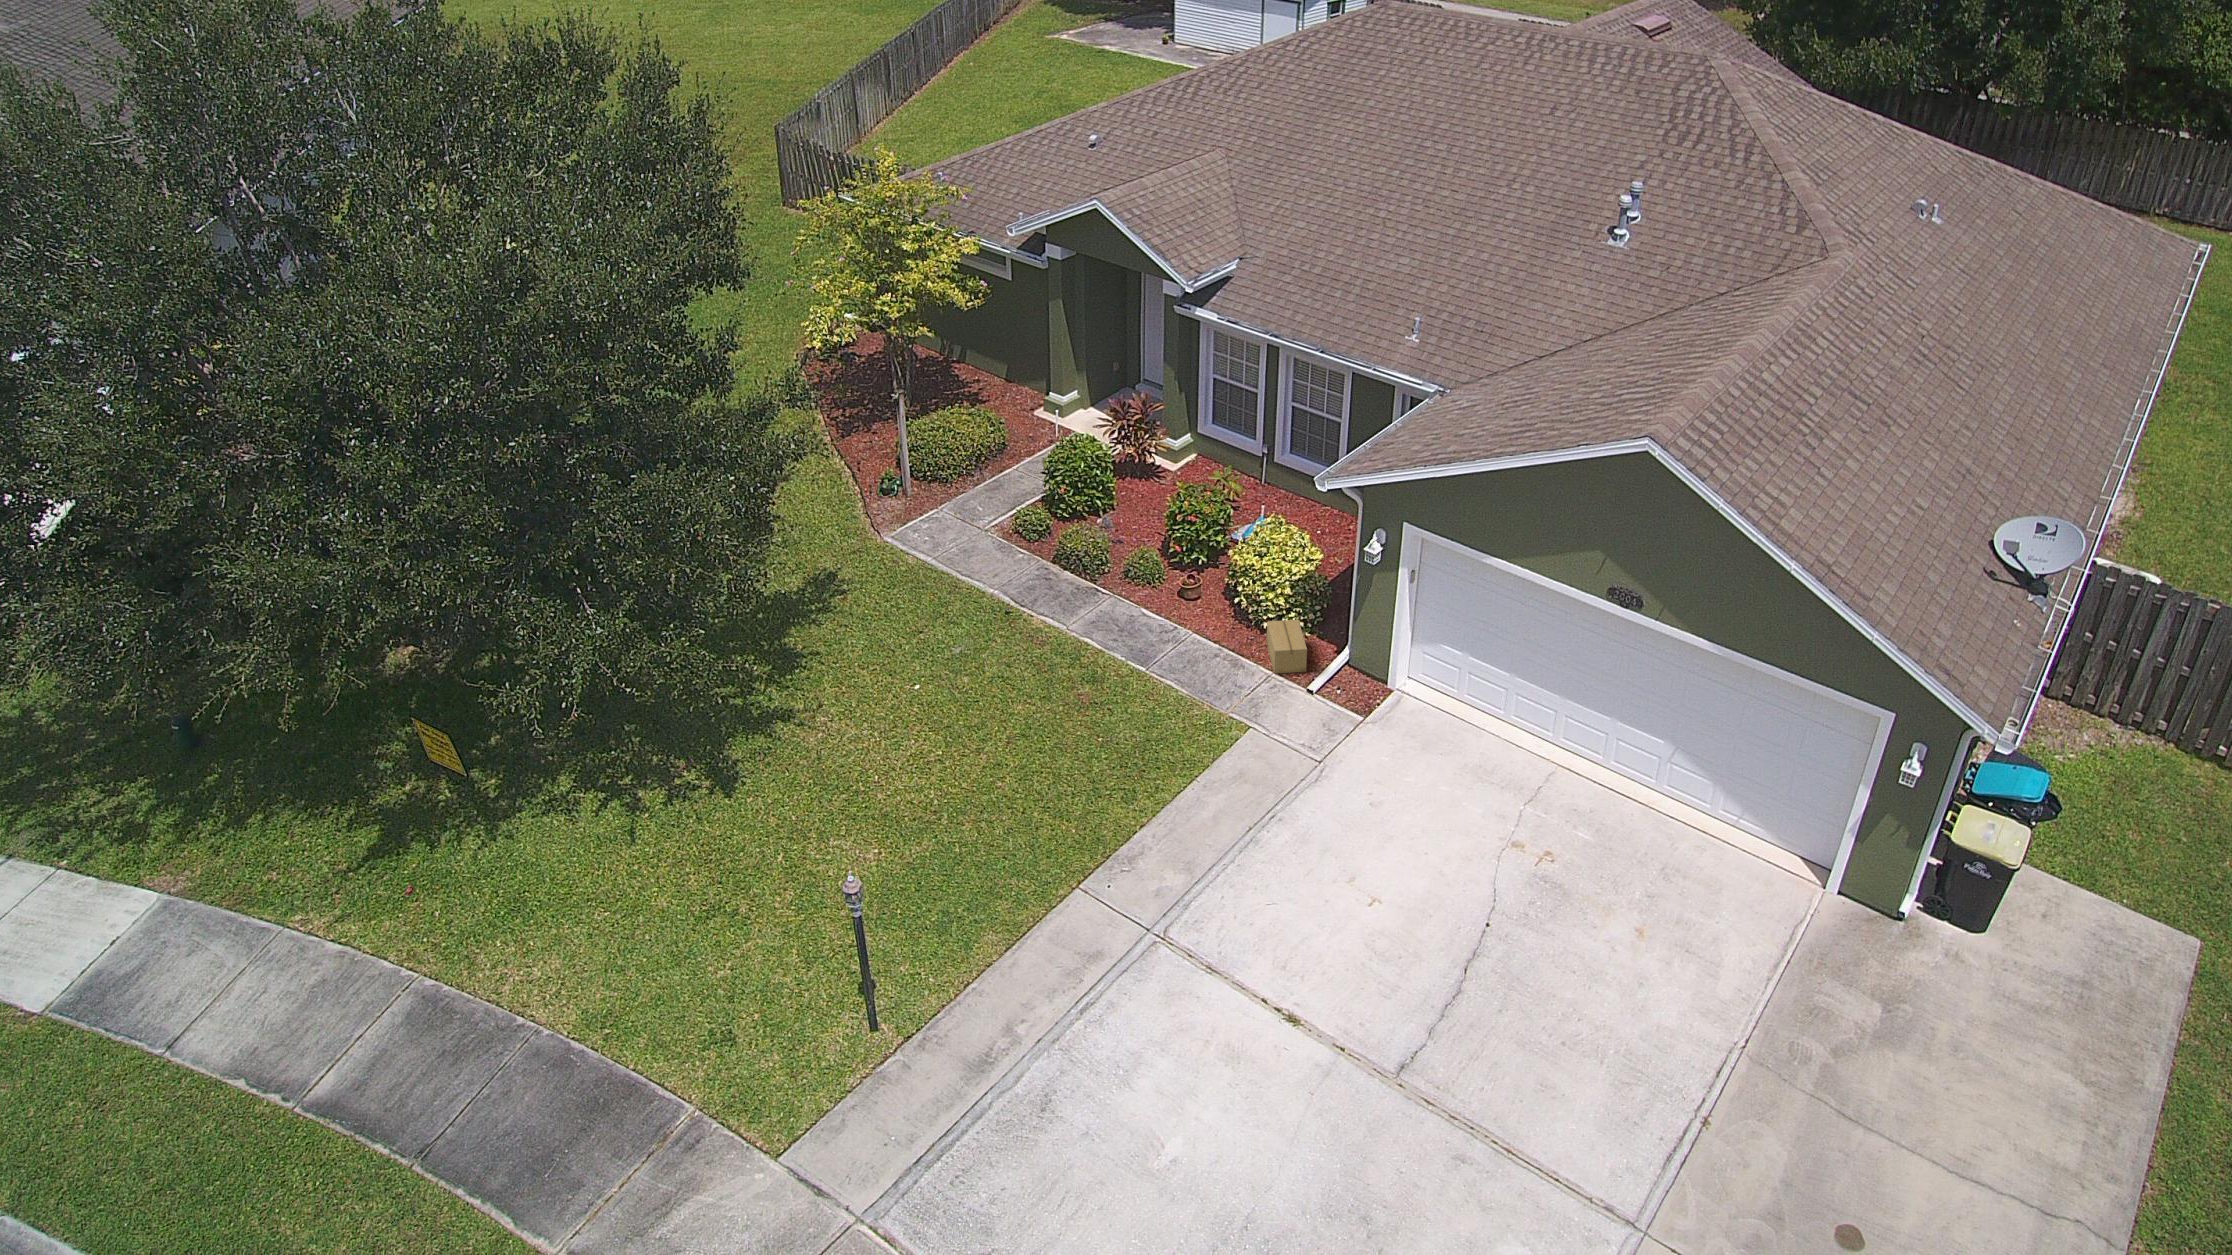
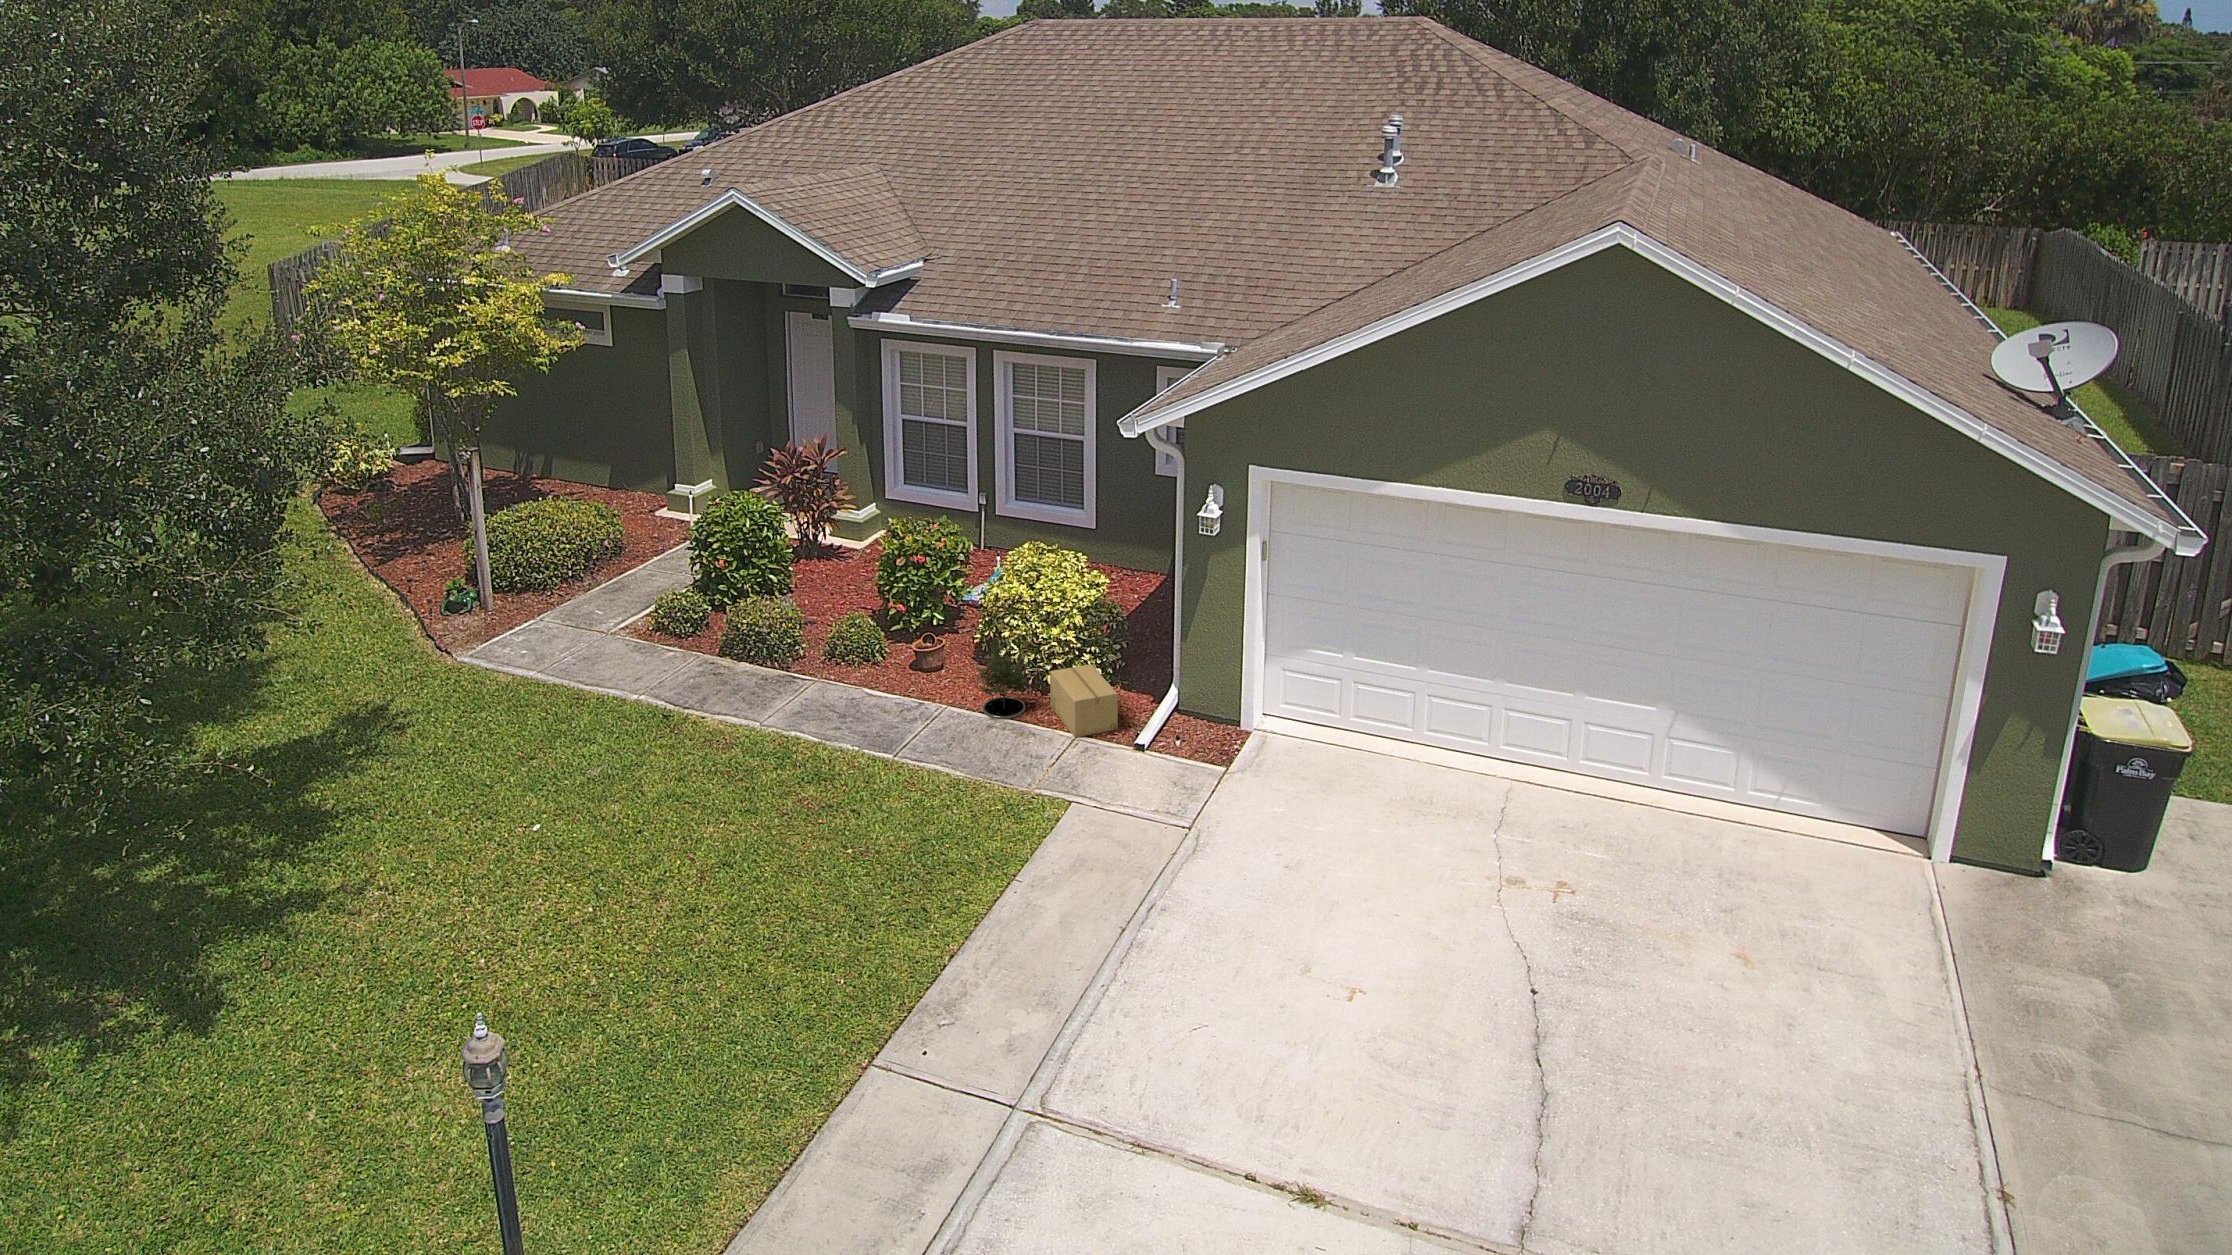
potted tree: none [1214,594,1253,649] -> present [977,638,1028,719]

